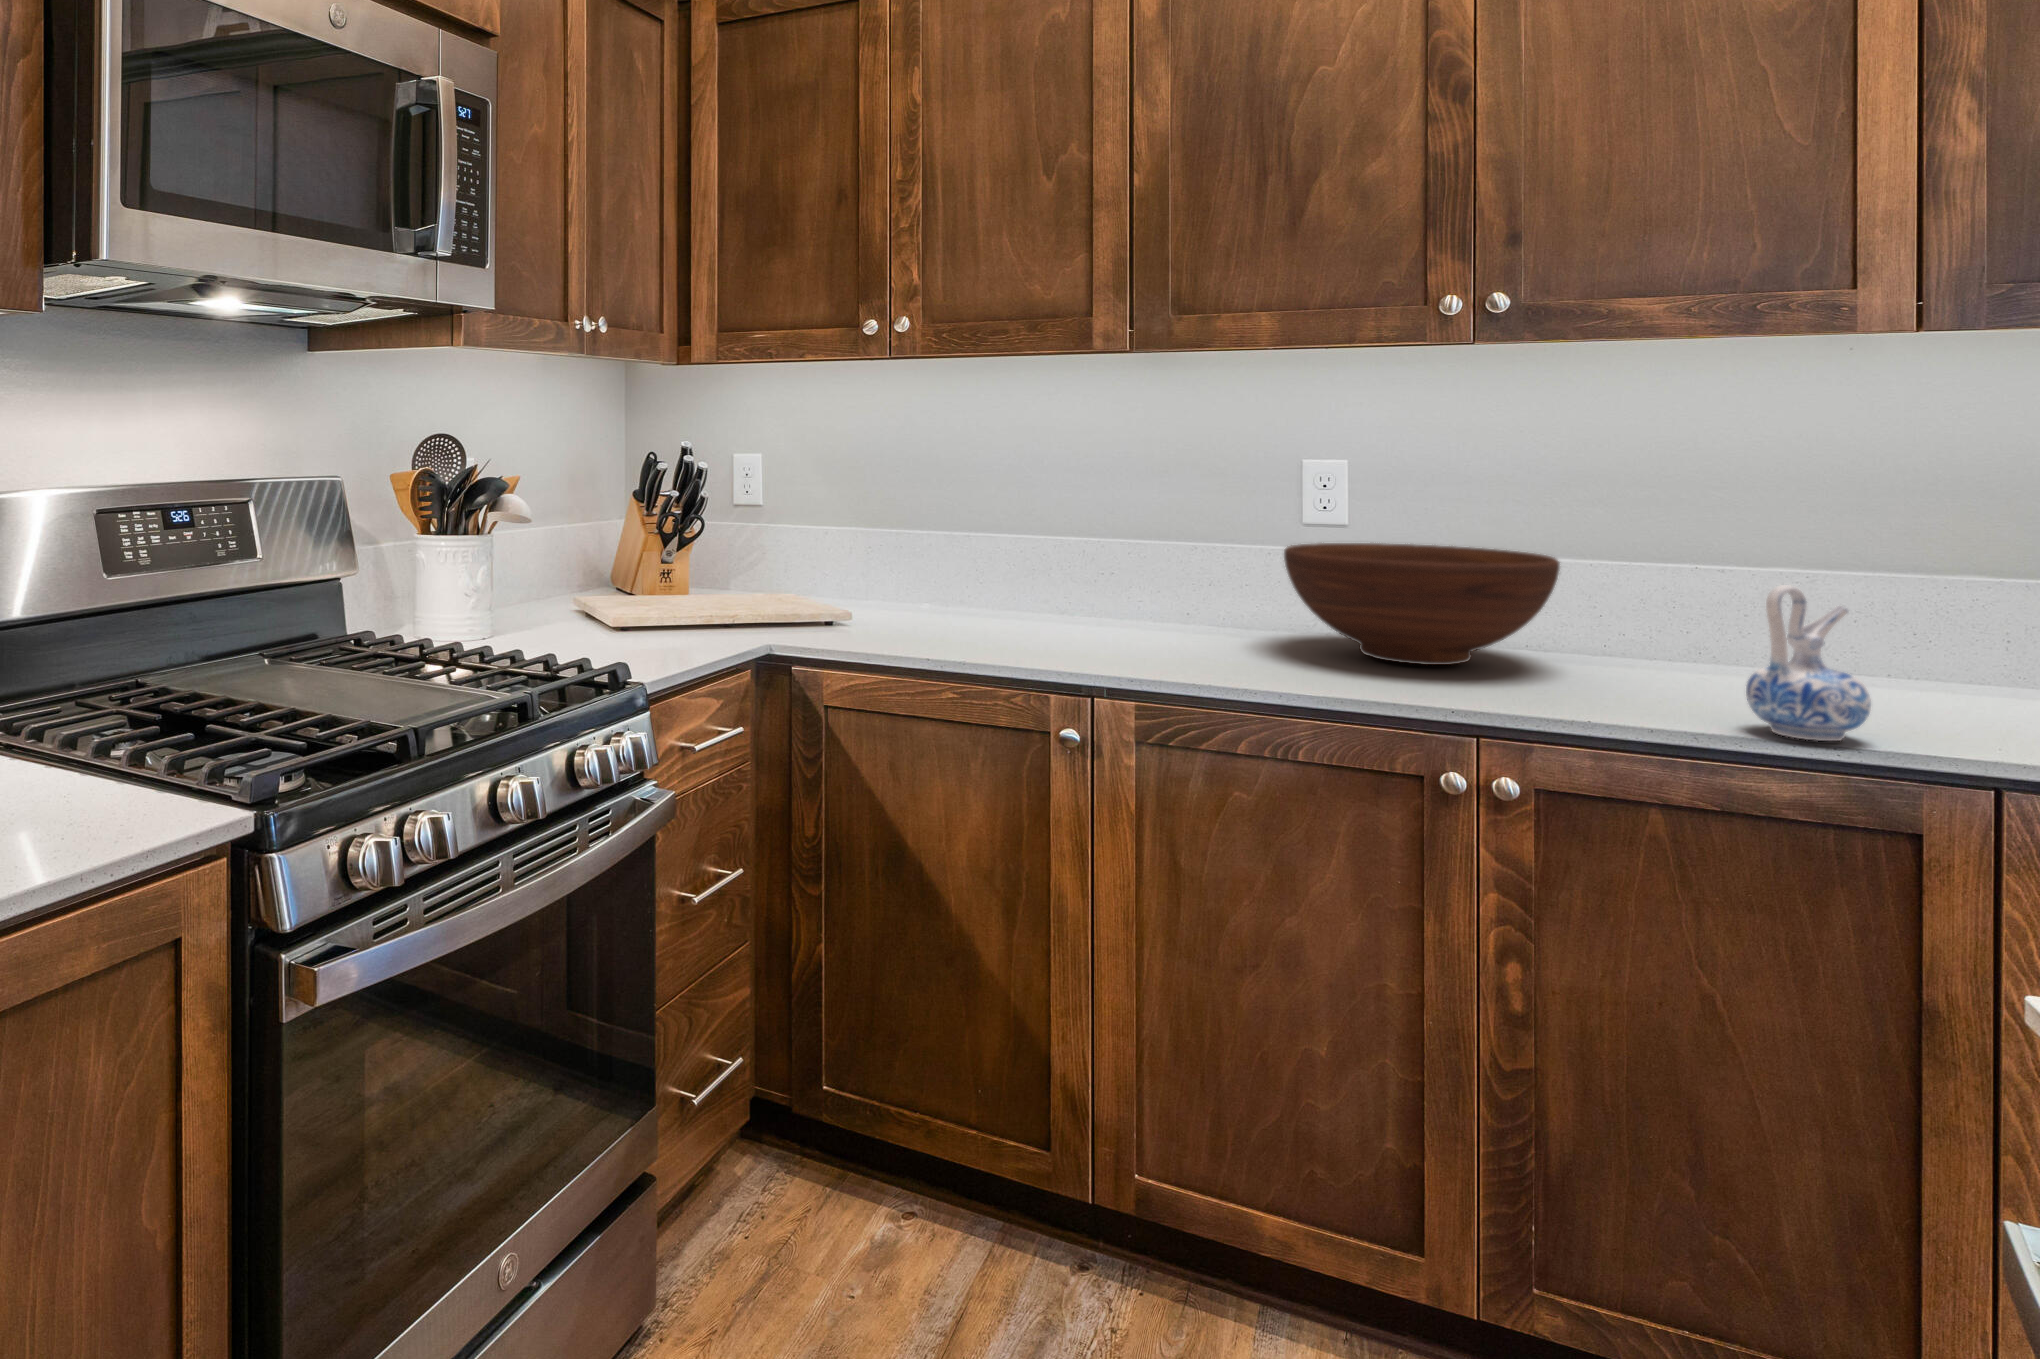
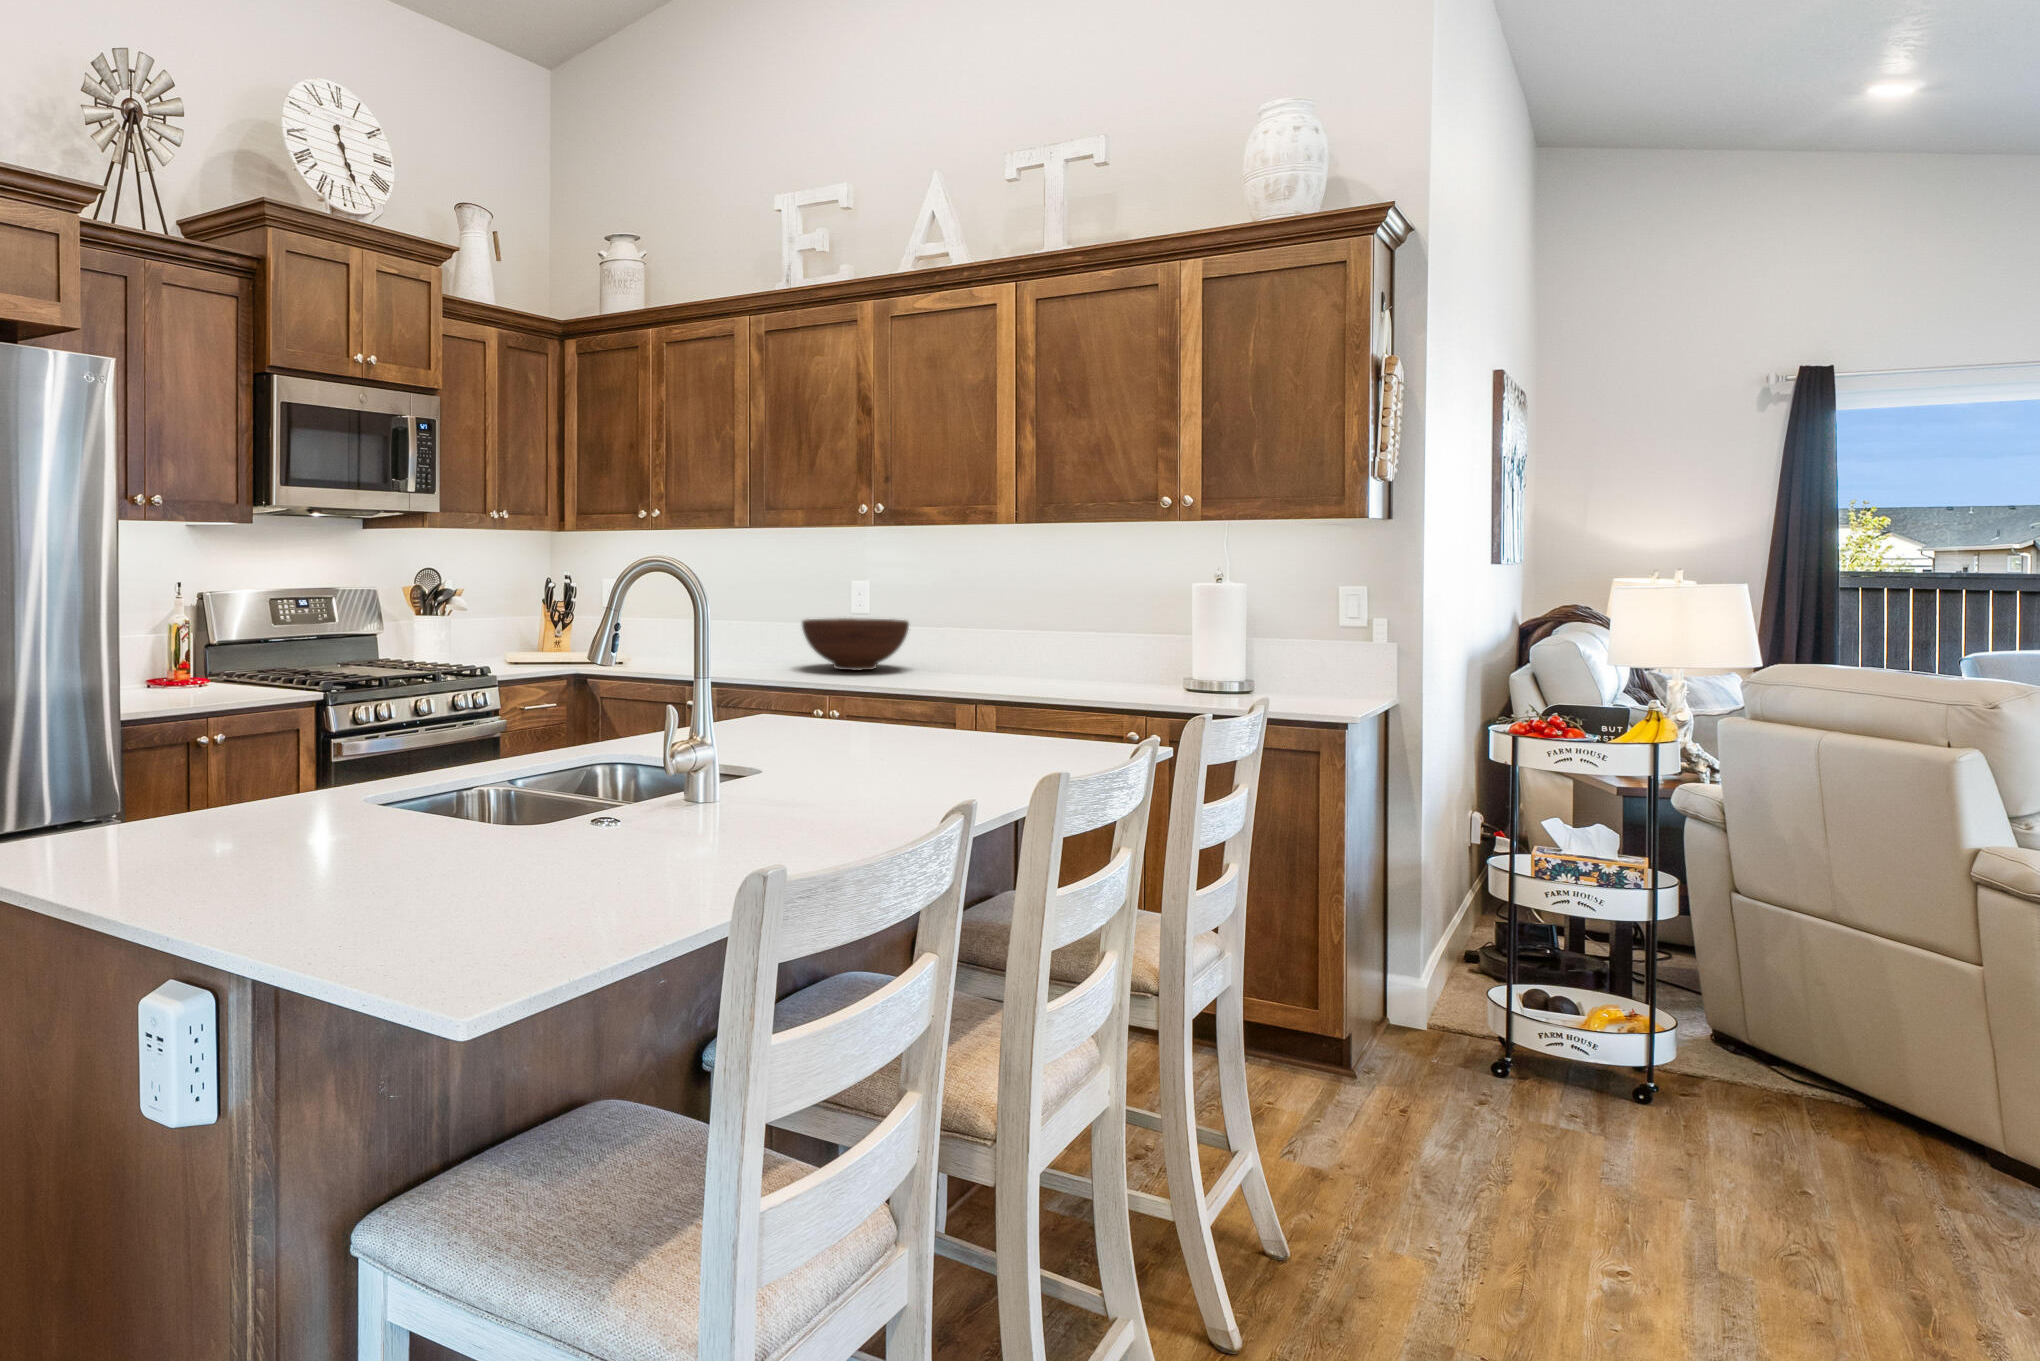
ceramic pitcher: present [1746,585,1871,741] -> none [916,626,953,687]

